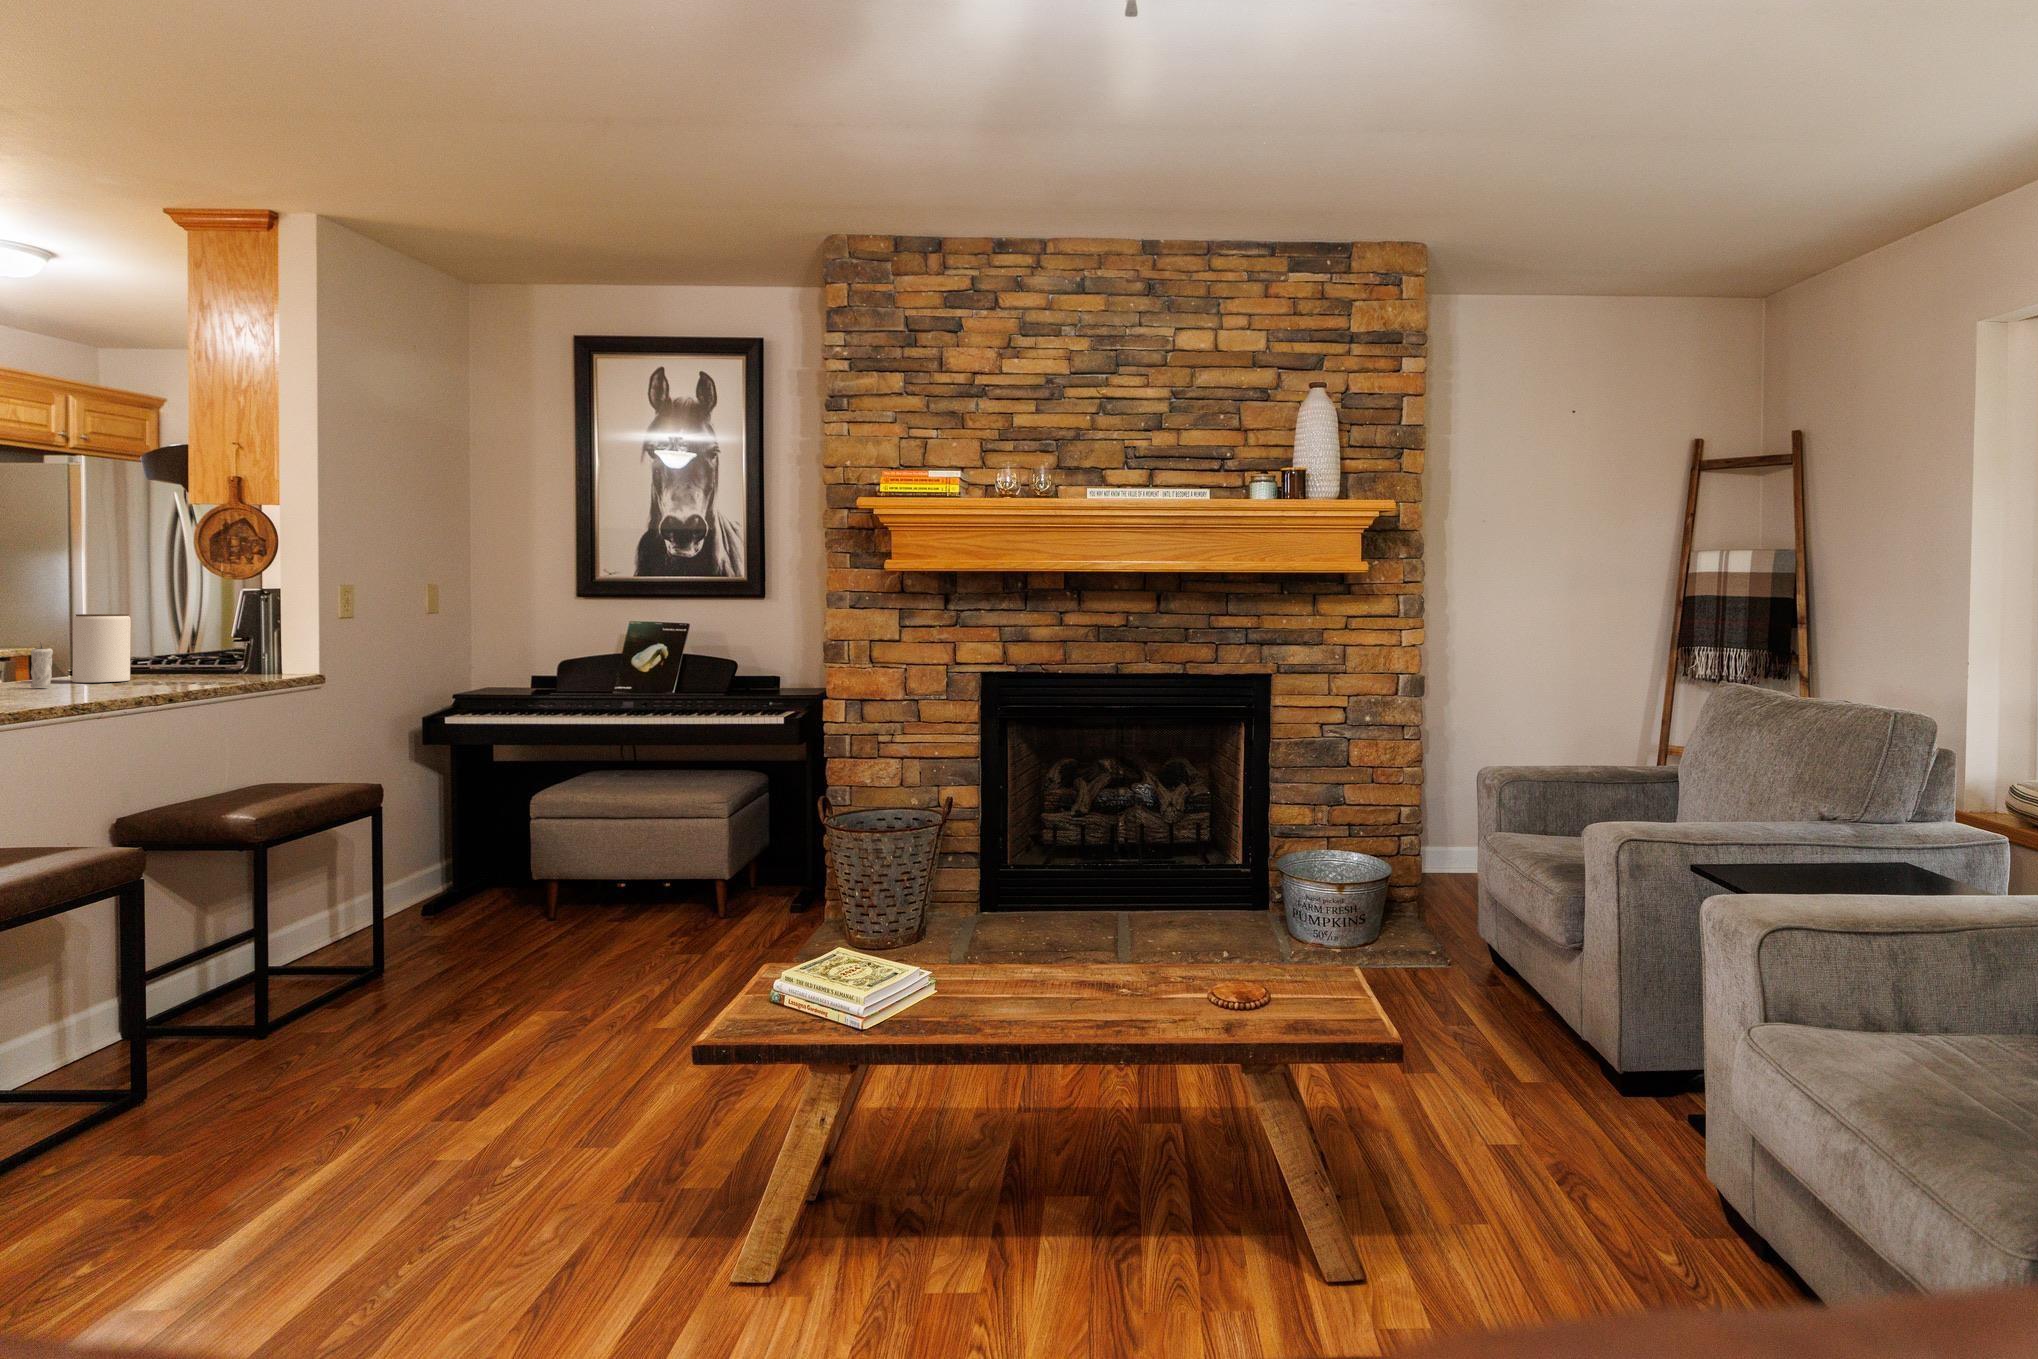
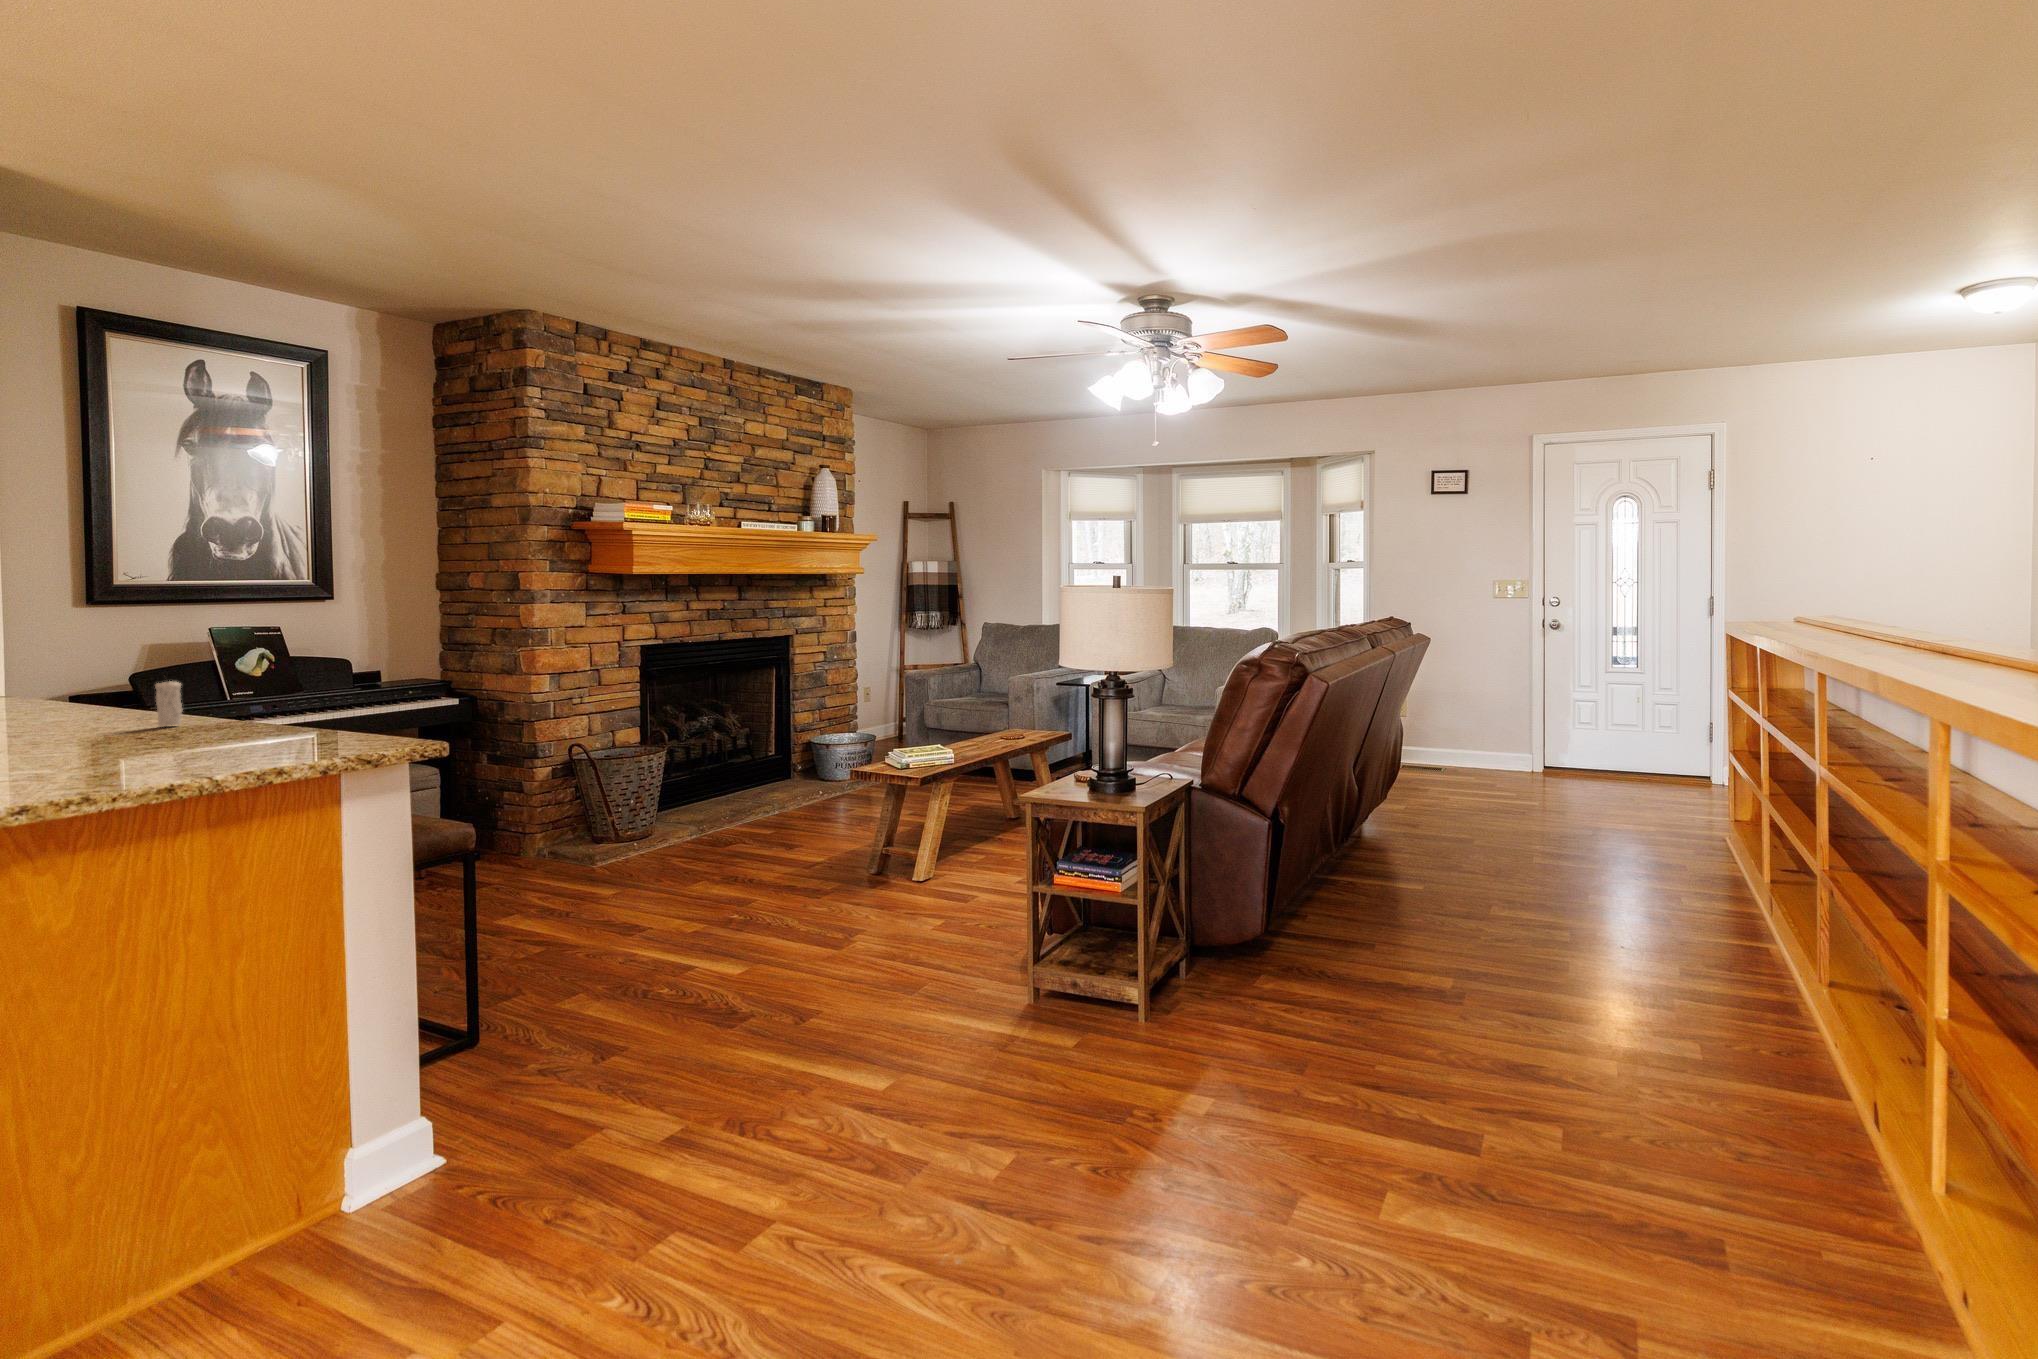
jar: present [72,614,131,682] -> none [55,642,132,726]

